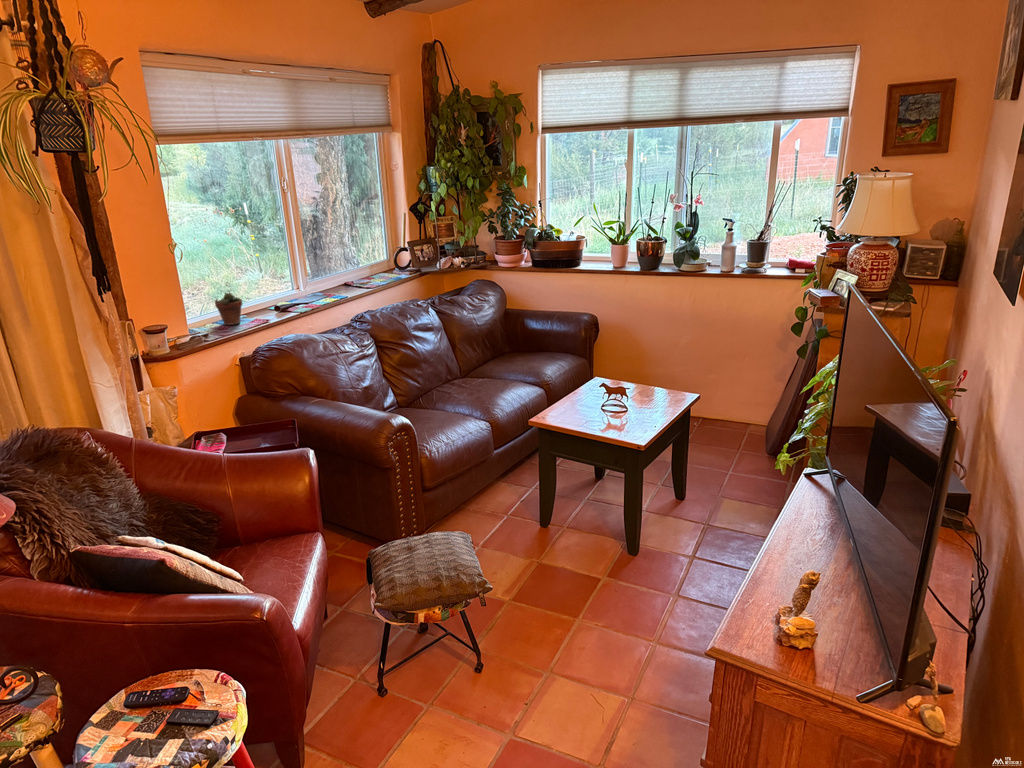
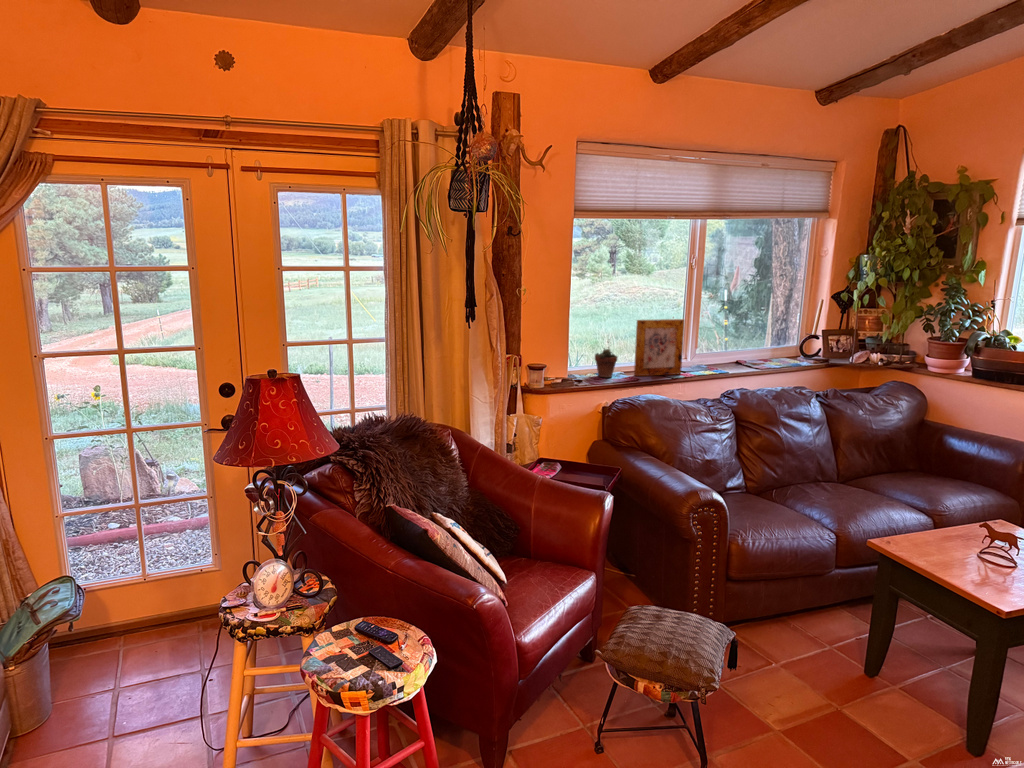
picture frame: none [252,249,308,316] -> present [634,319,684,376]

